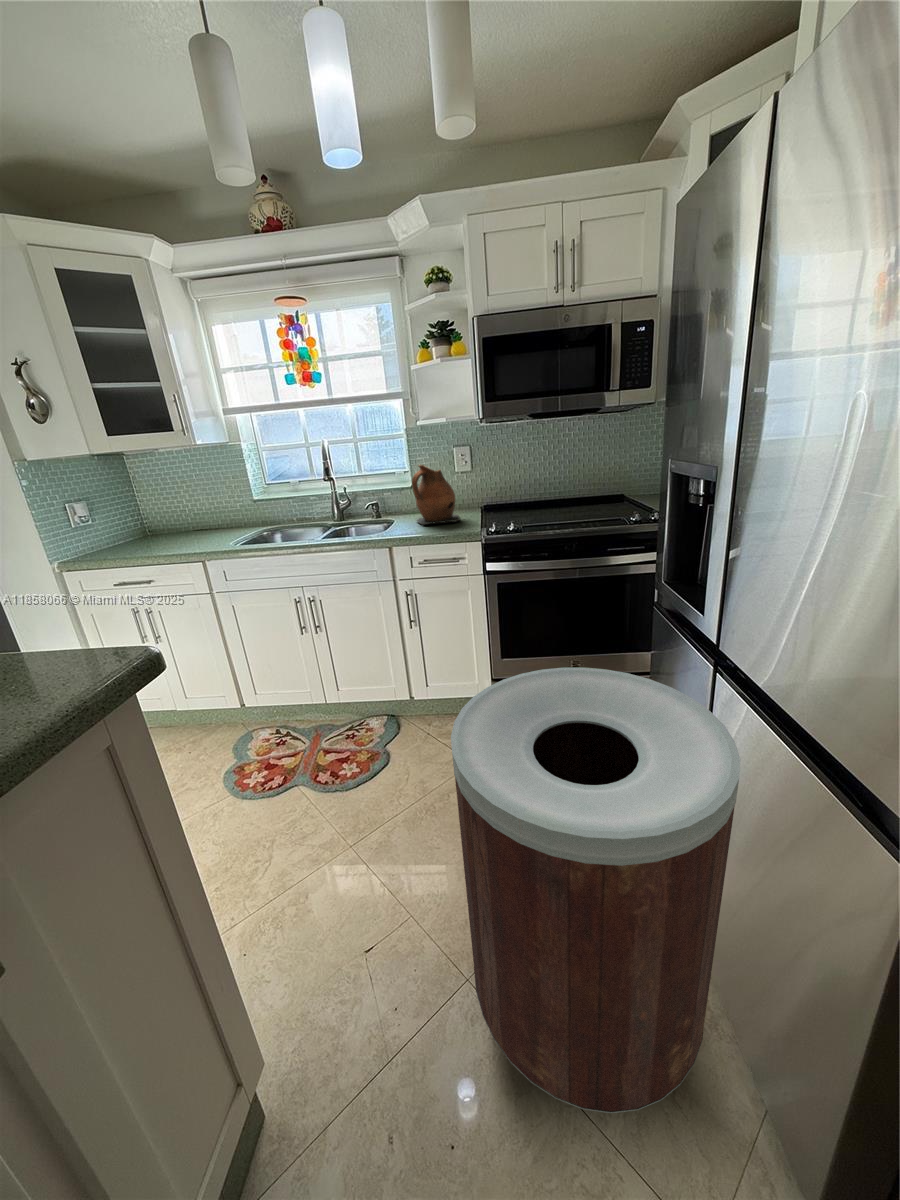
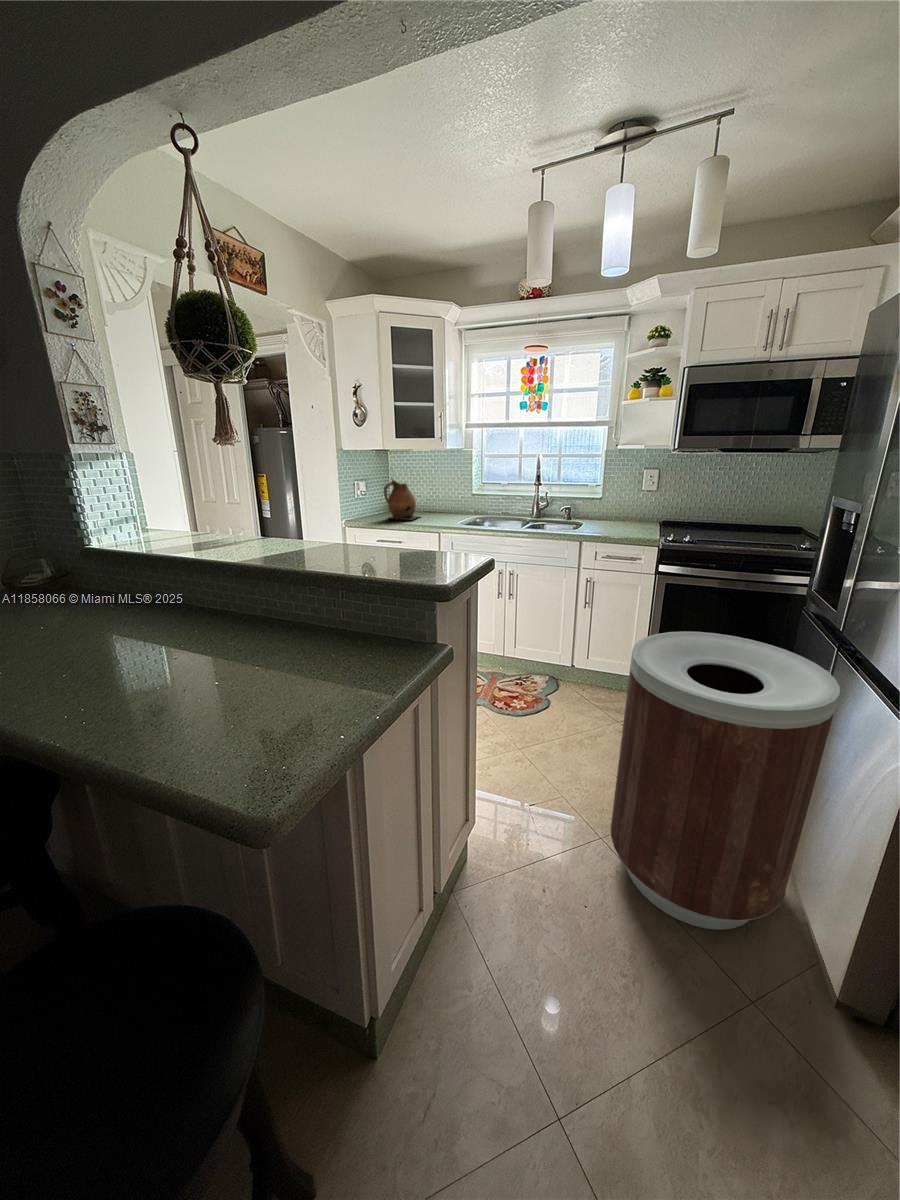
ceramic pitcher: present [412,465,460,524] -> present [384,479,420,520]

